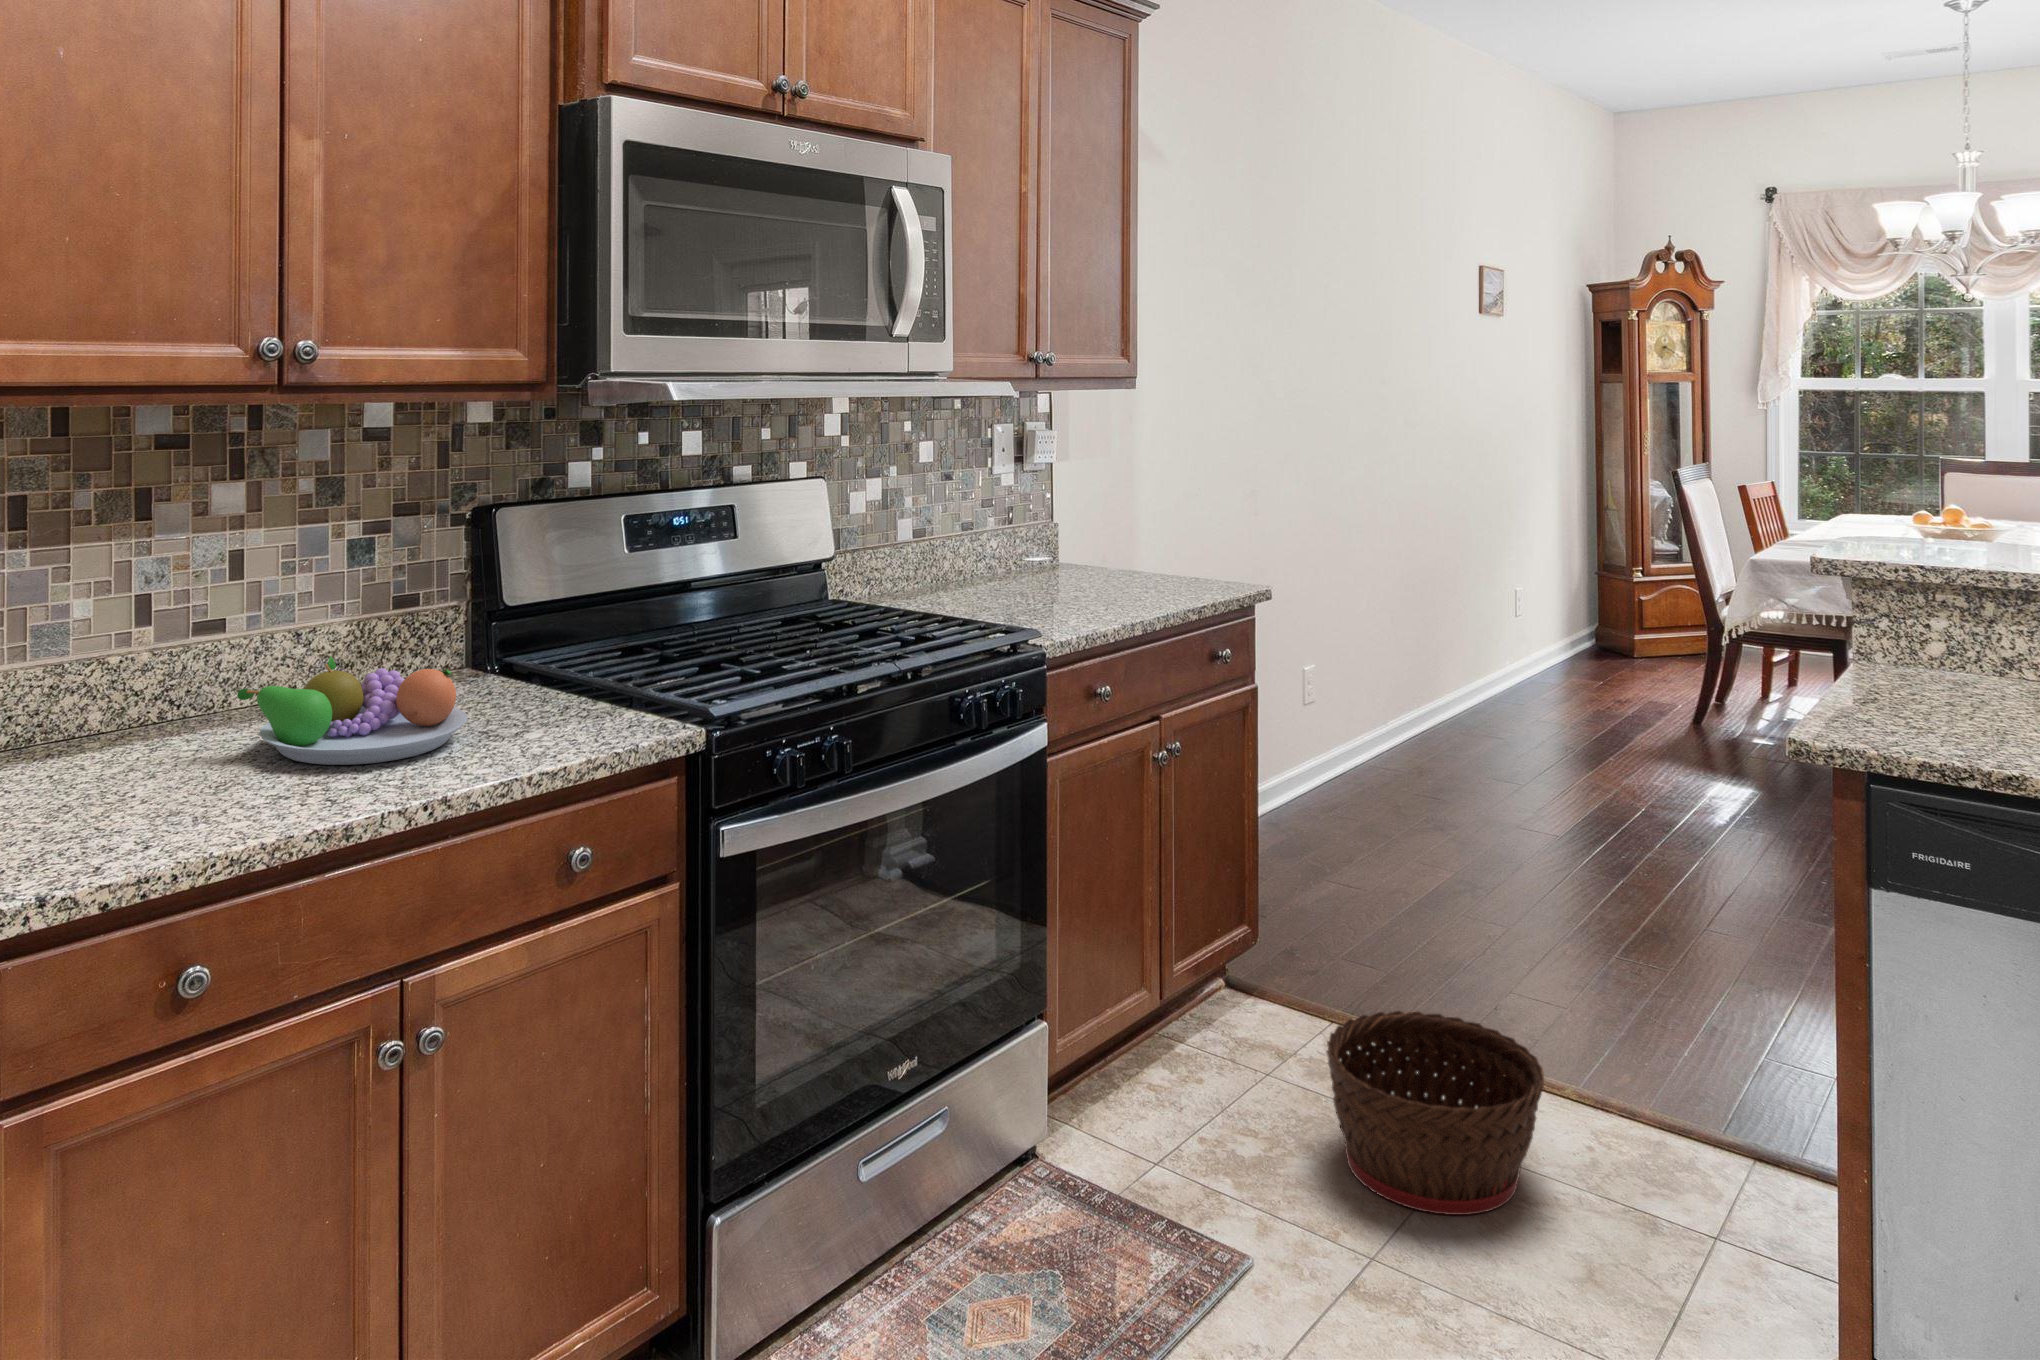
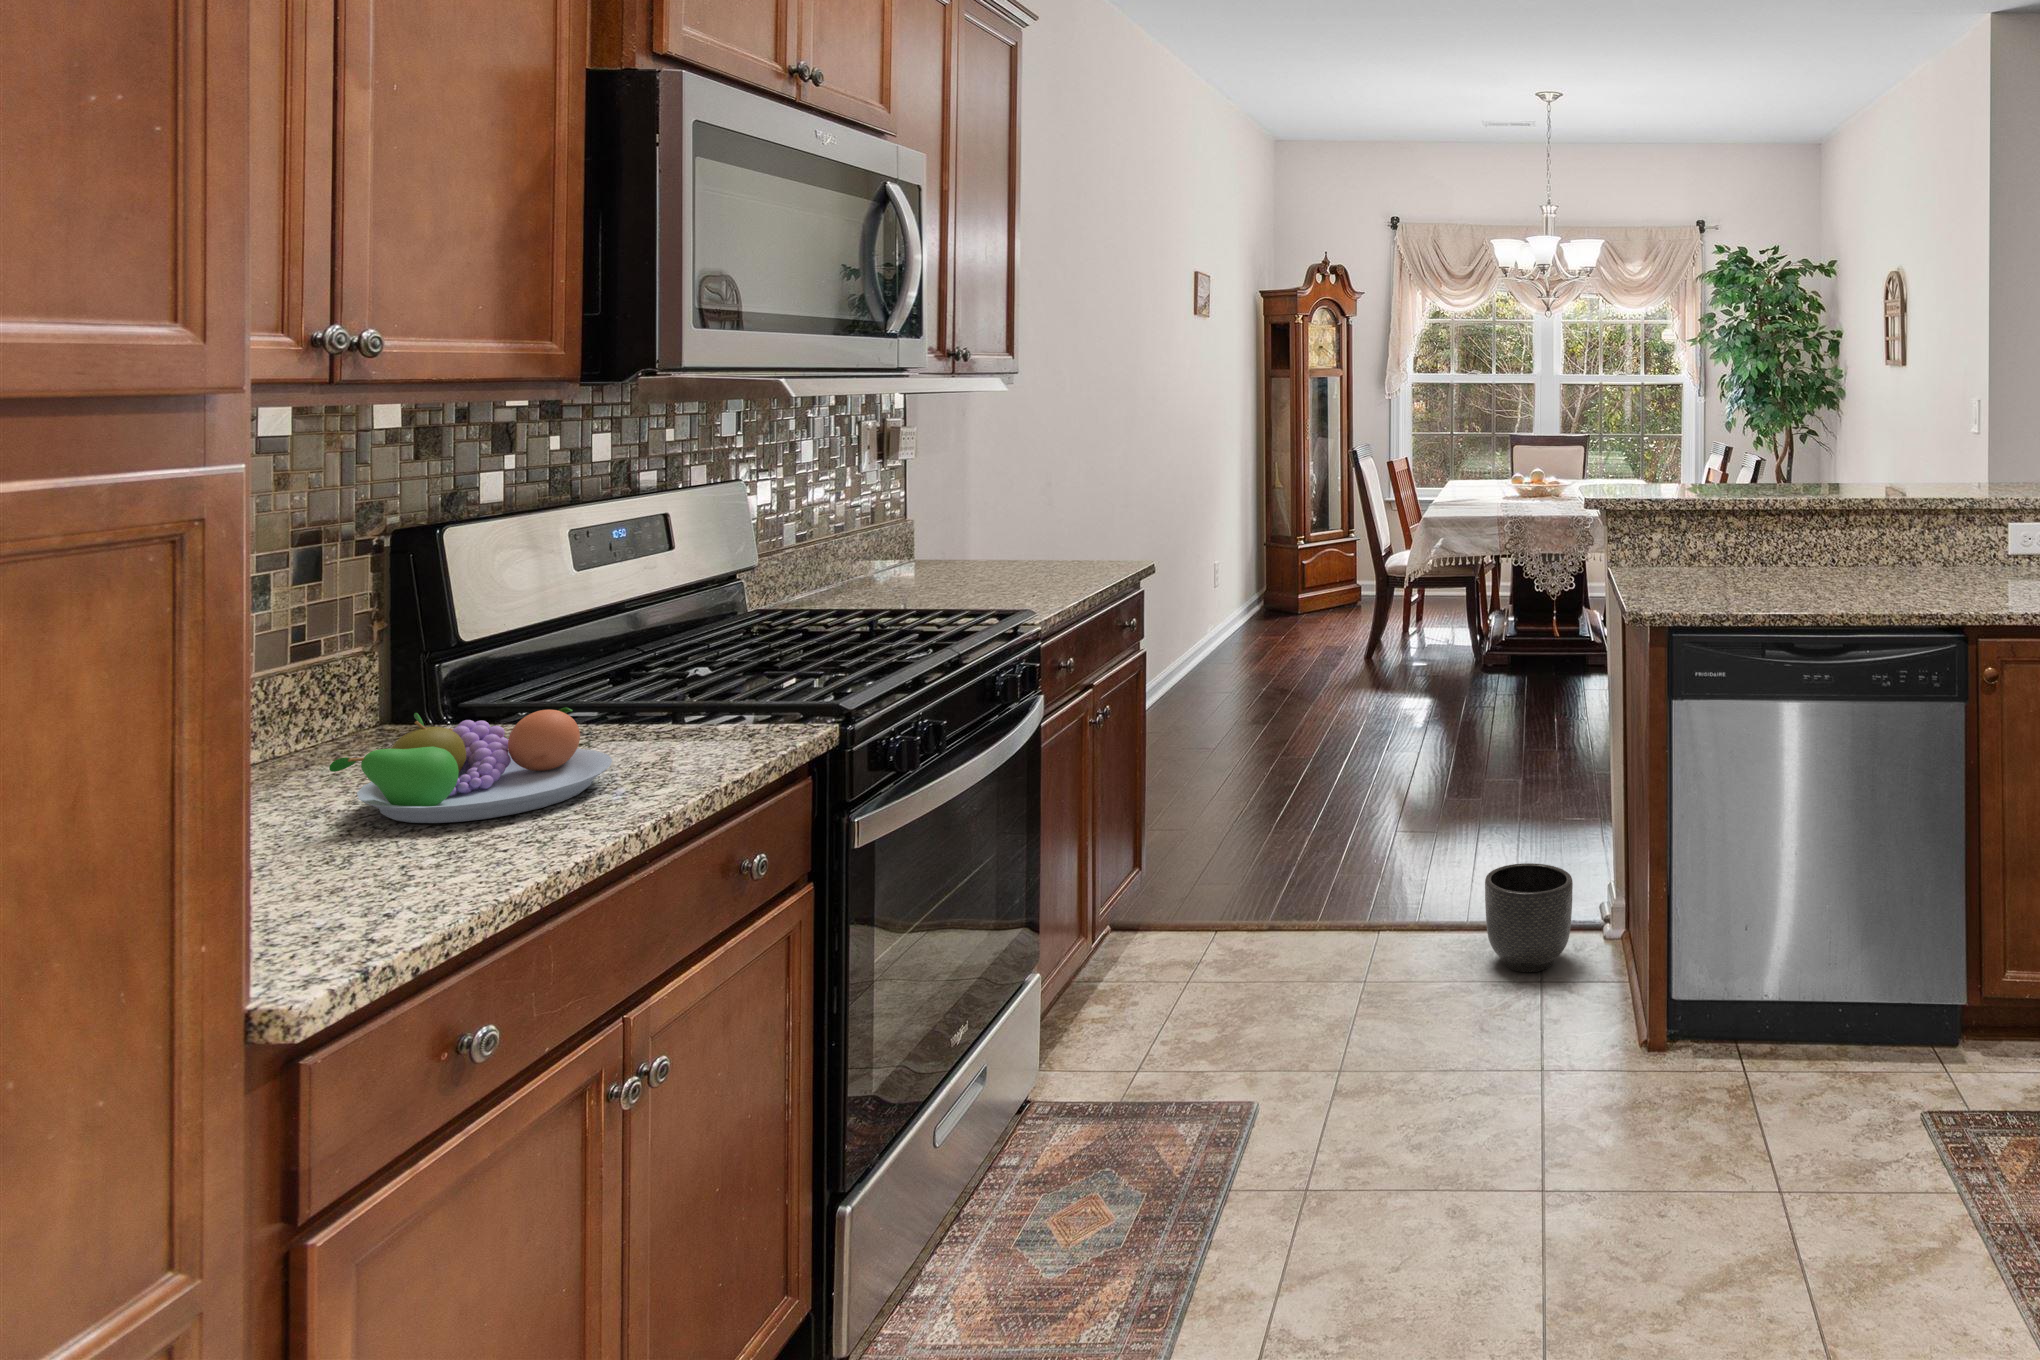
basket: present [1326,1011,1544,1215] -> none [1264,886,1432,1036]
planter: none [1641,1046,1772,1206] -> present [1485,863,1573,972]

